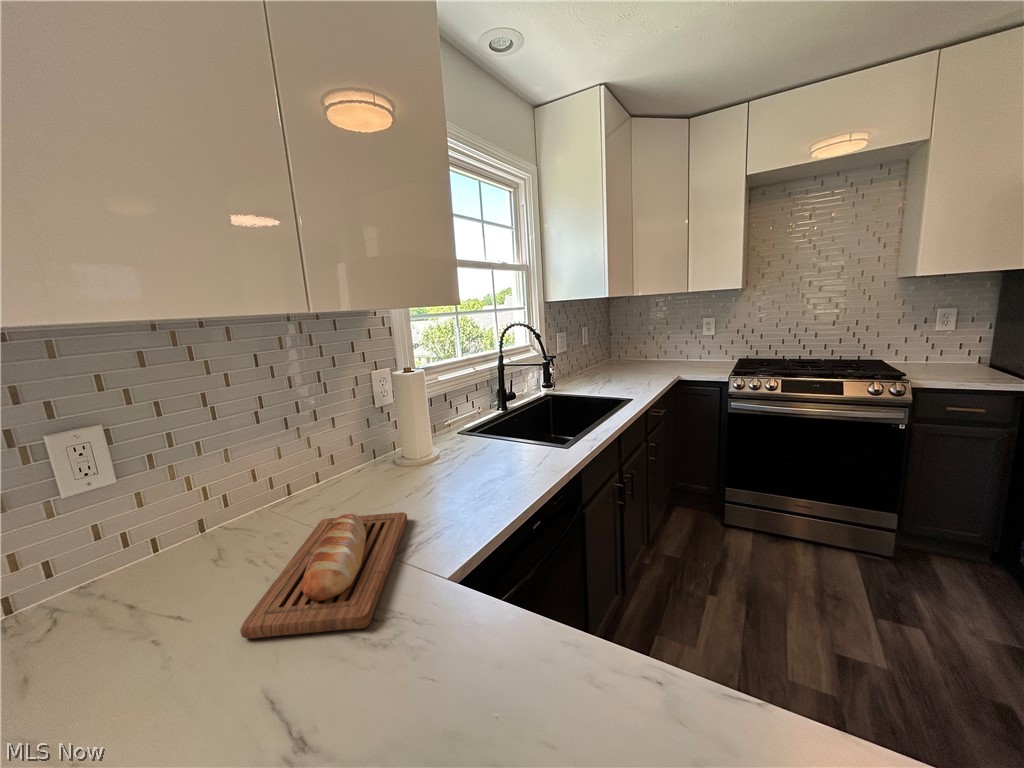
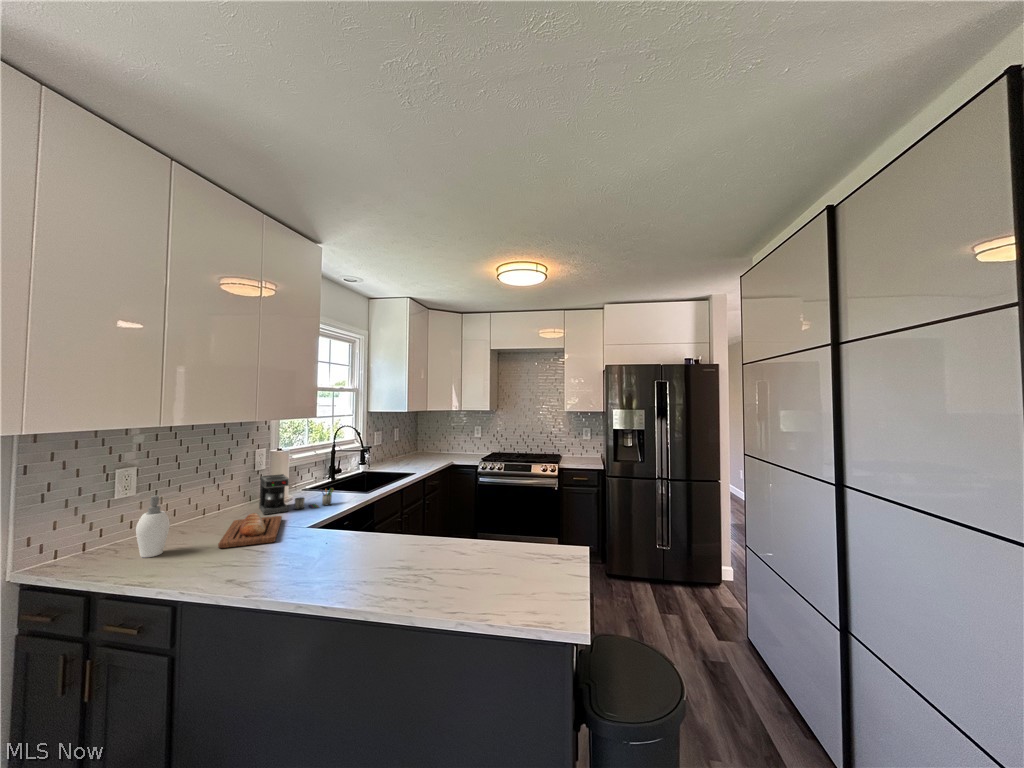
coffee maker: none [375,416,504,499] -> present [259,474,334,515]
soap dispenser: none [54,503,151,654] -> present [136,496,170,557]

